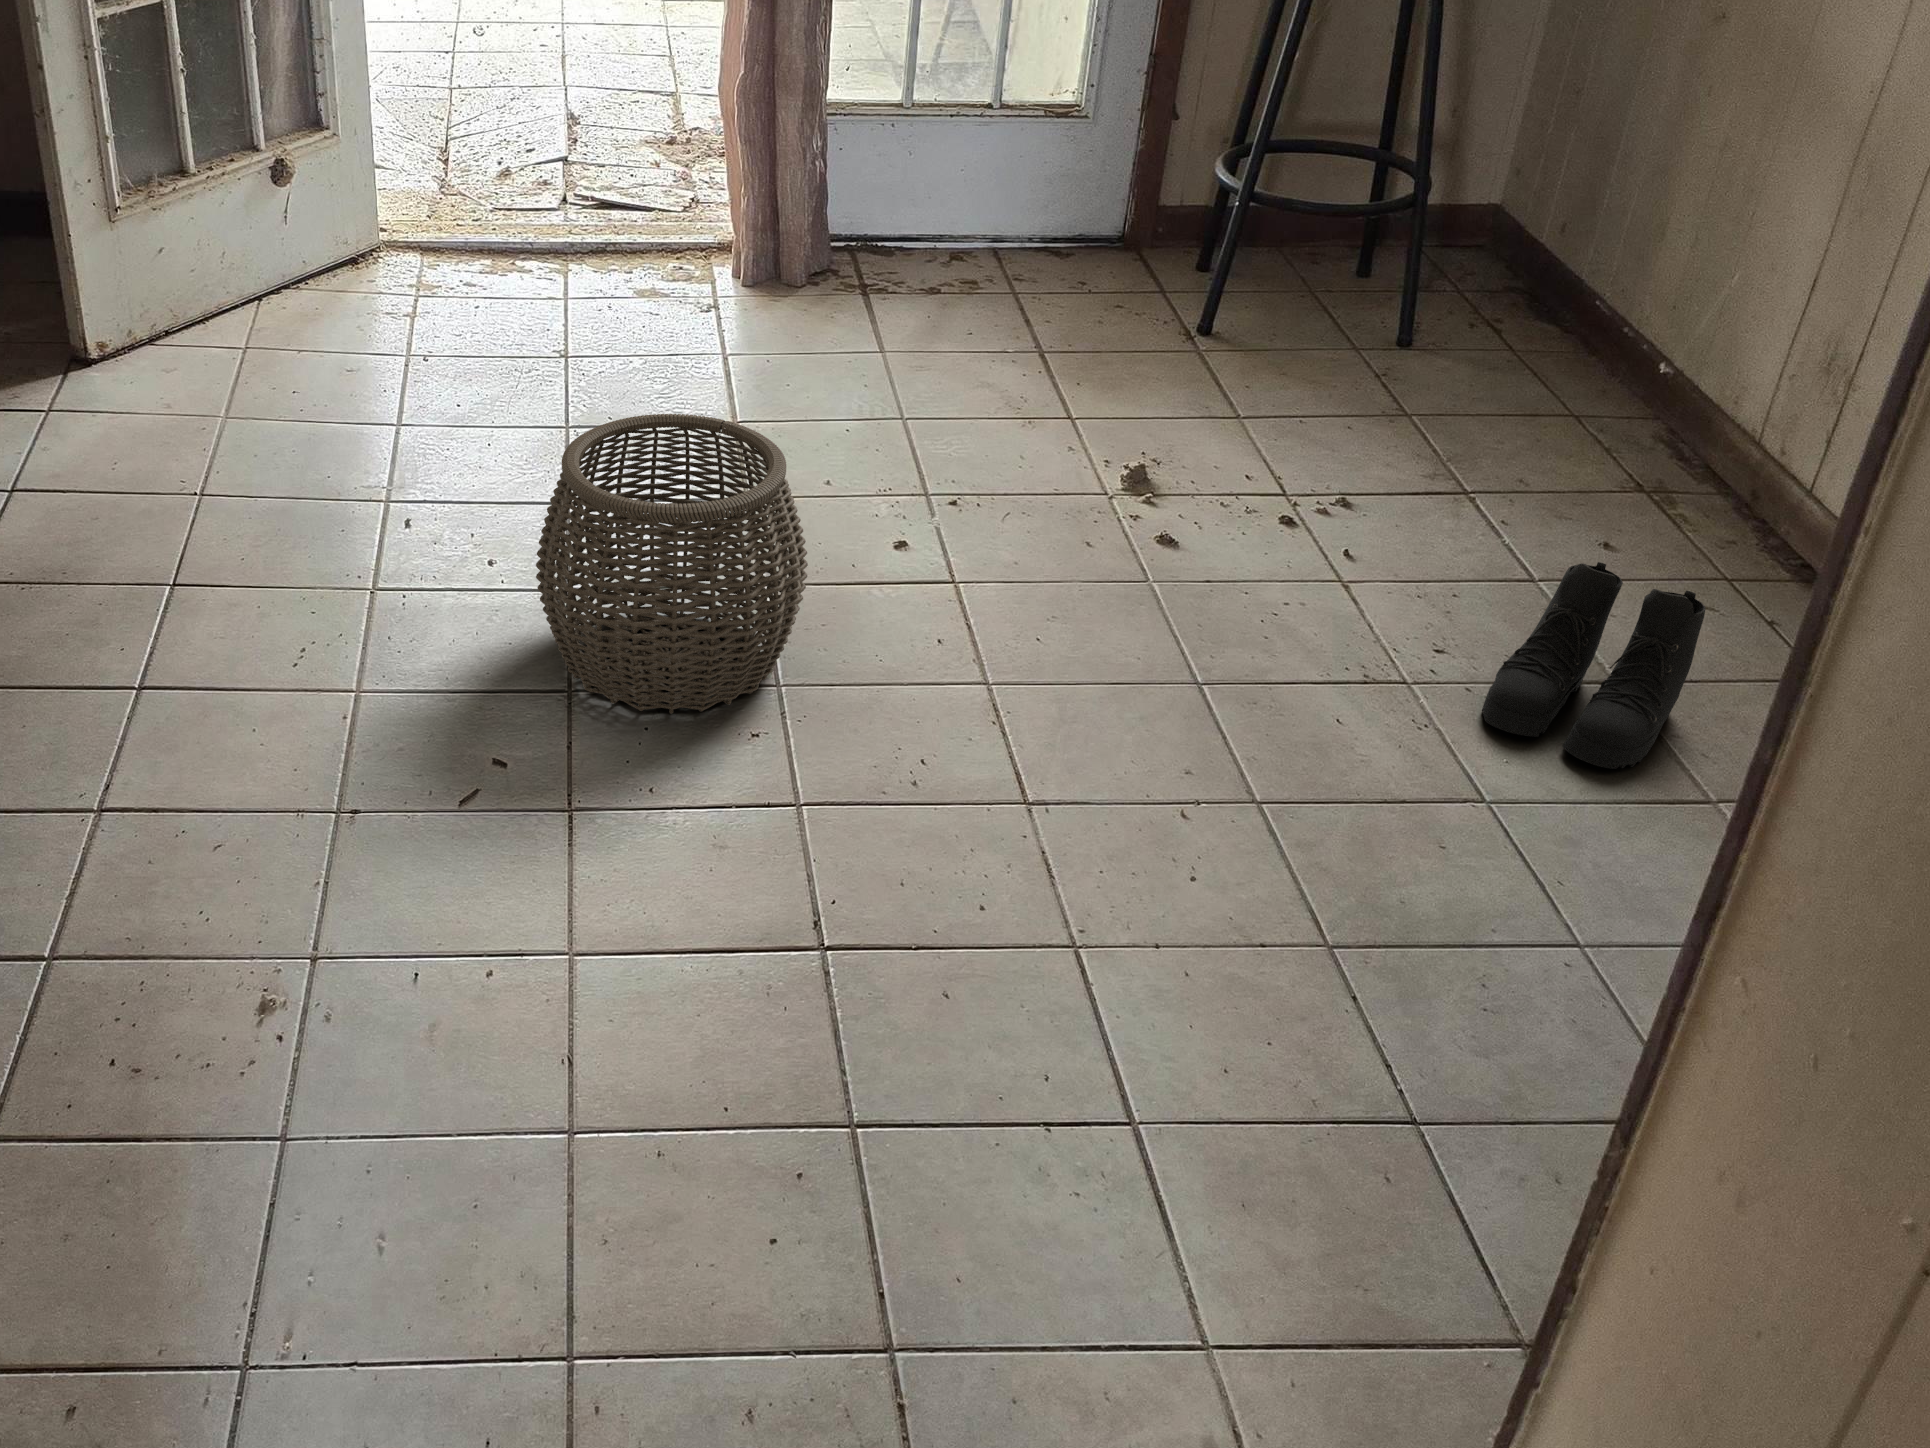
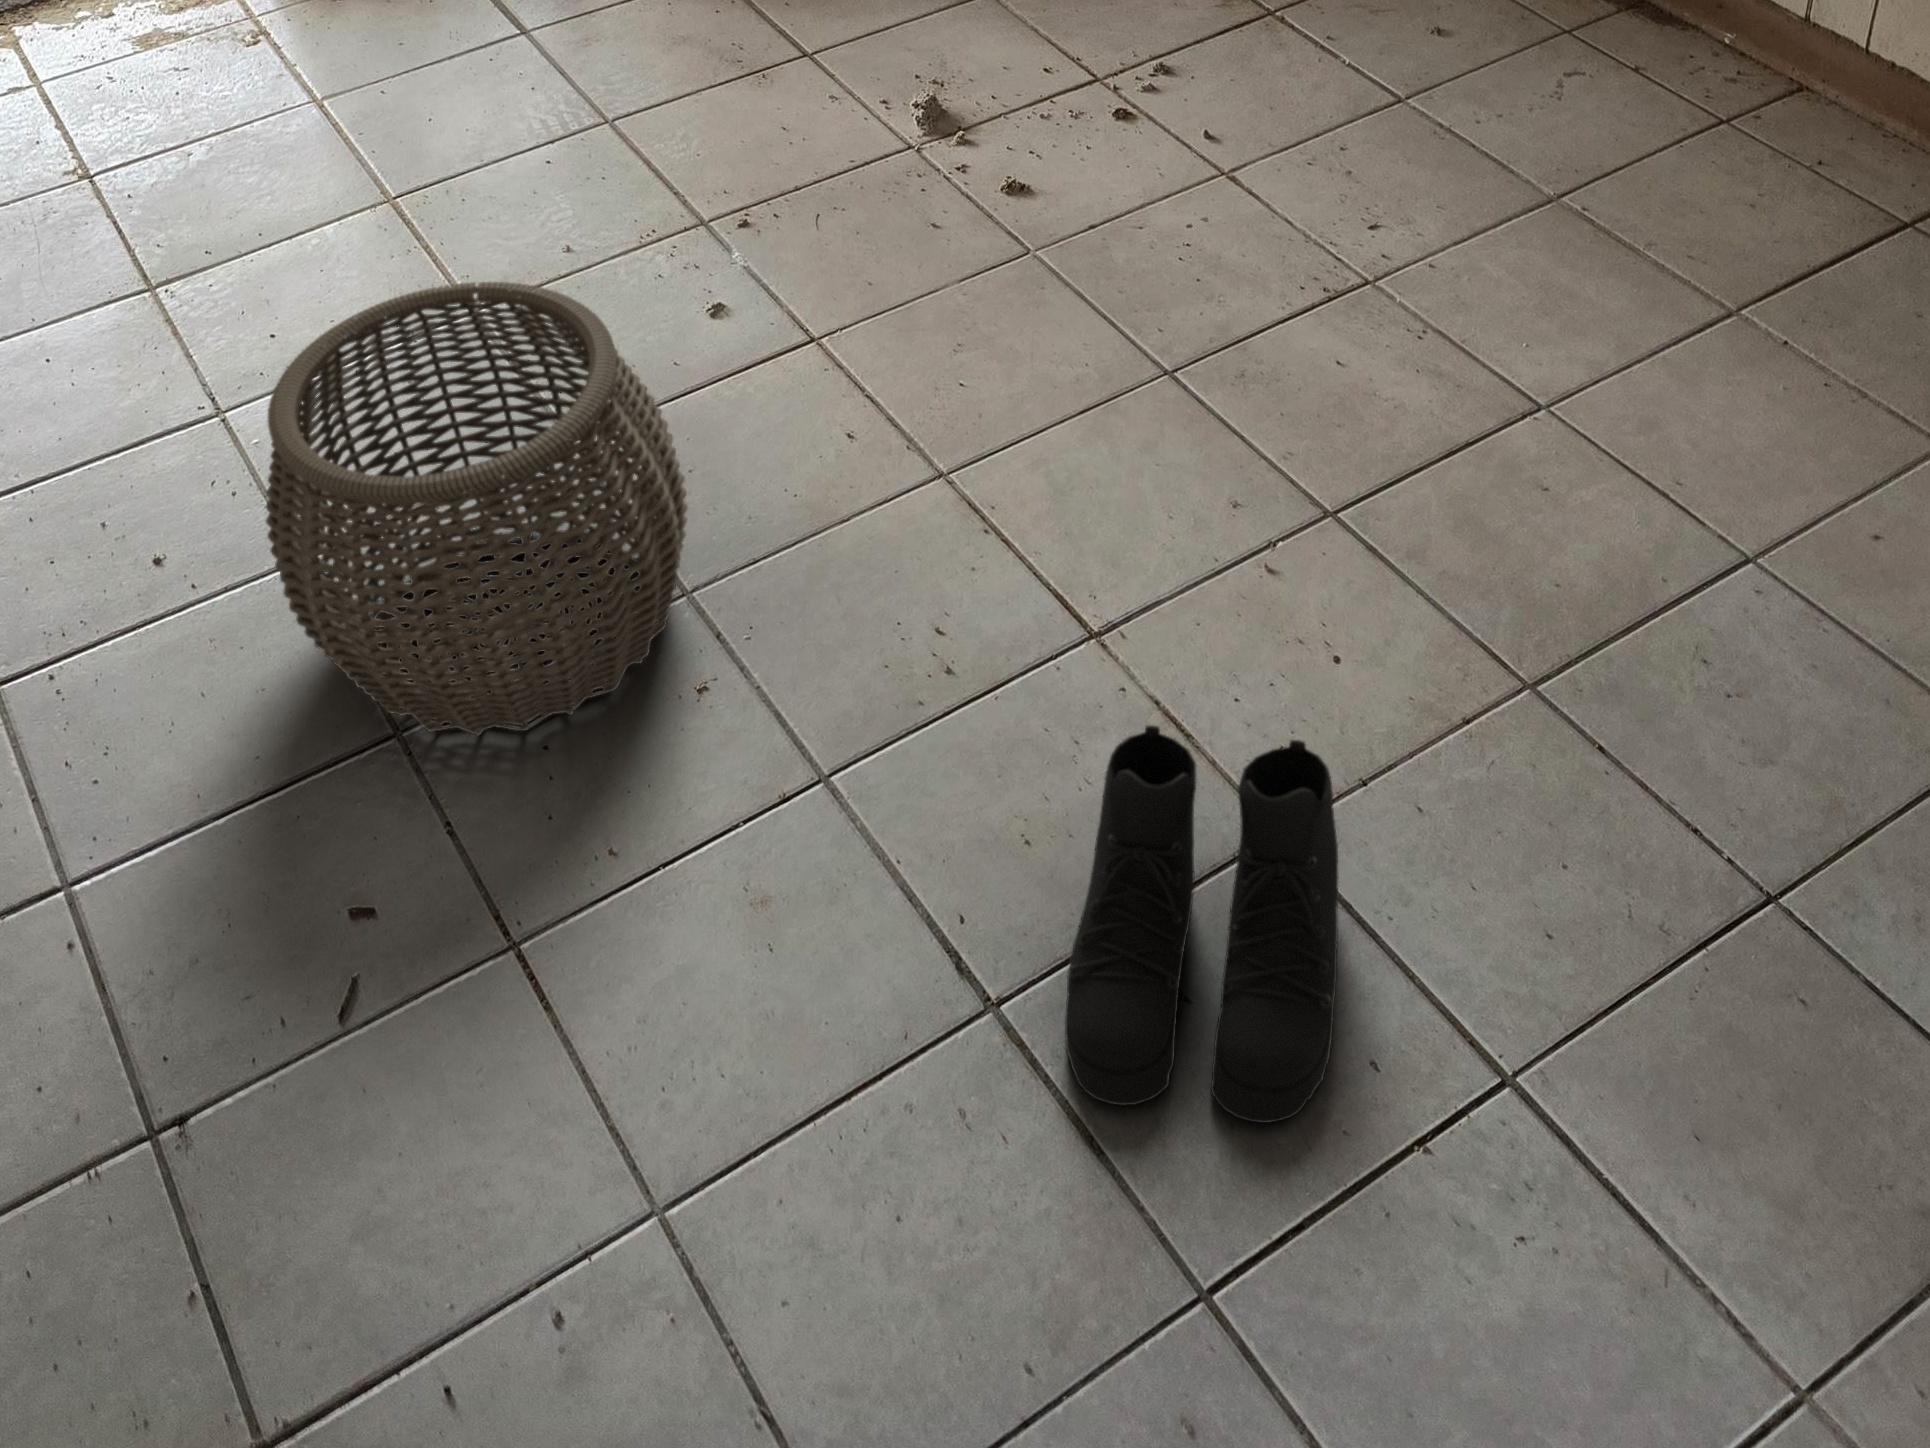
boots: present [1482,562,1706,769] -> present [1065,725,1338,1123]

